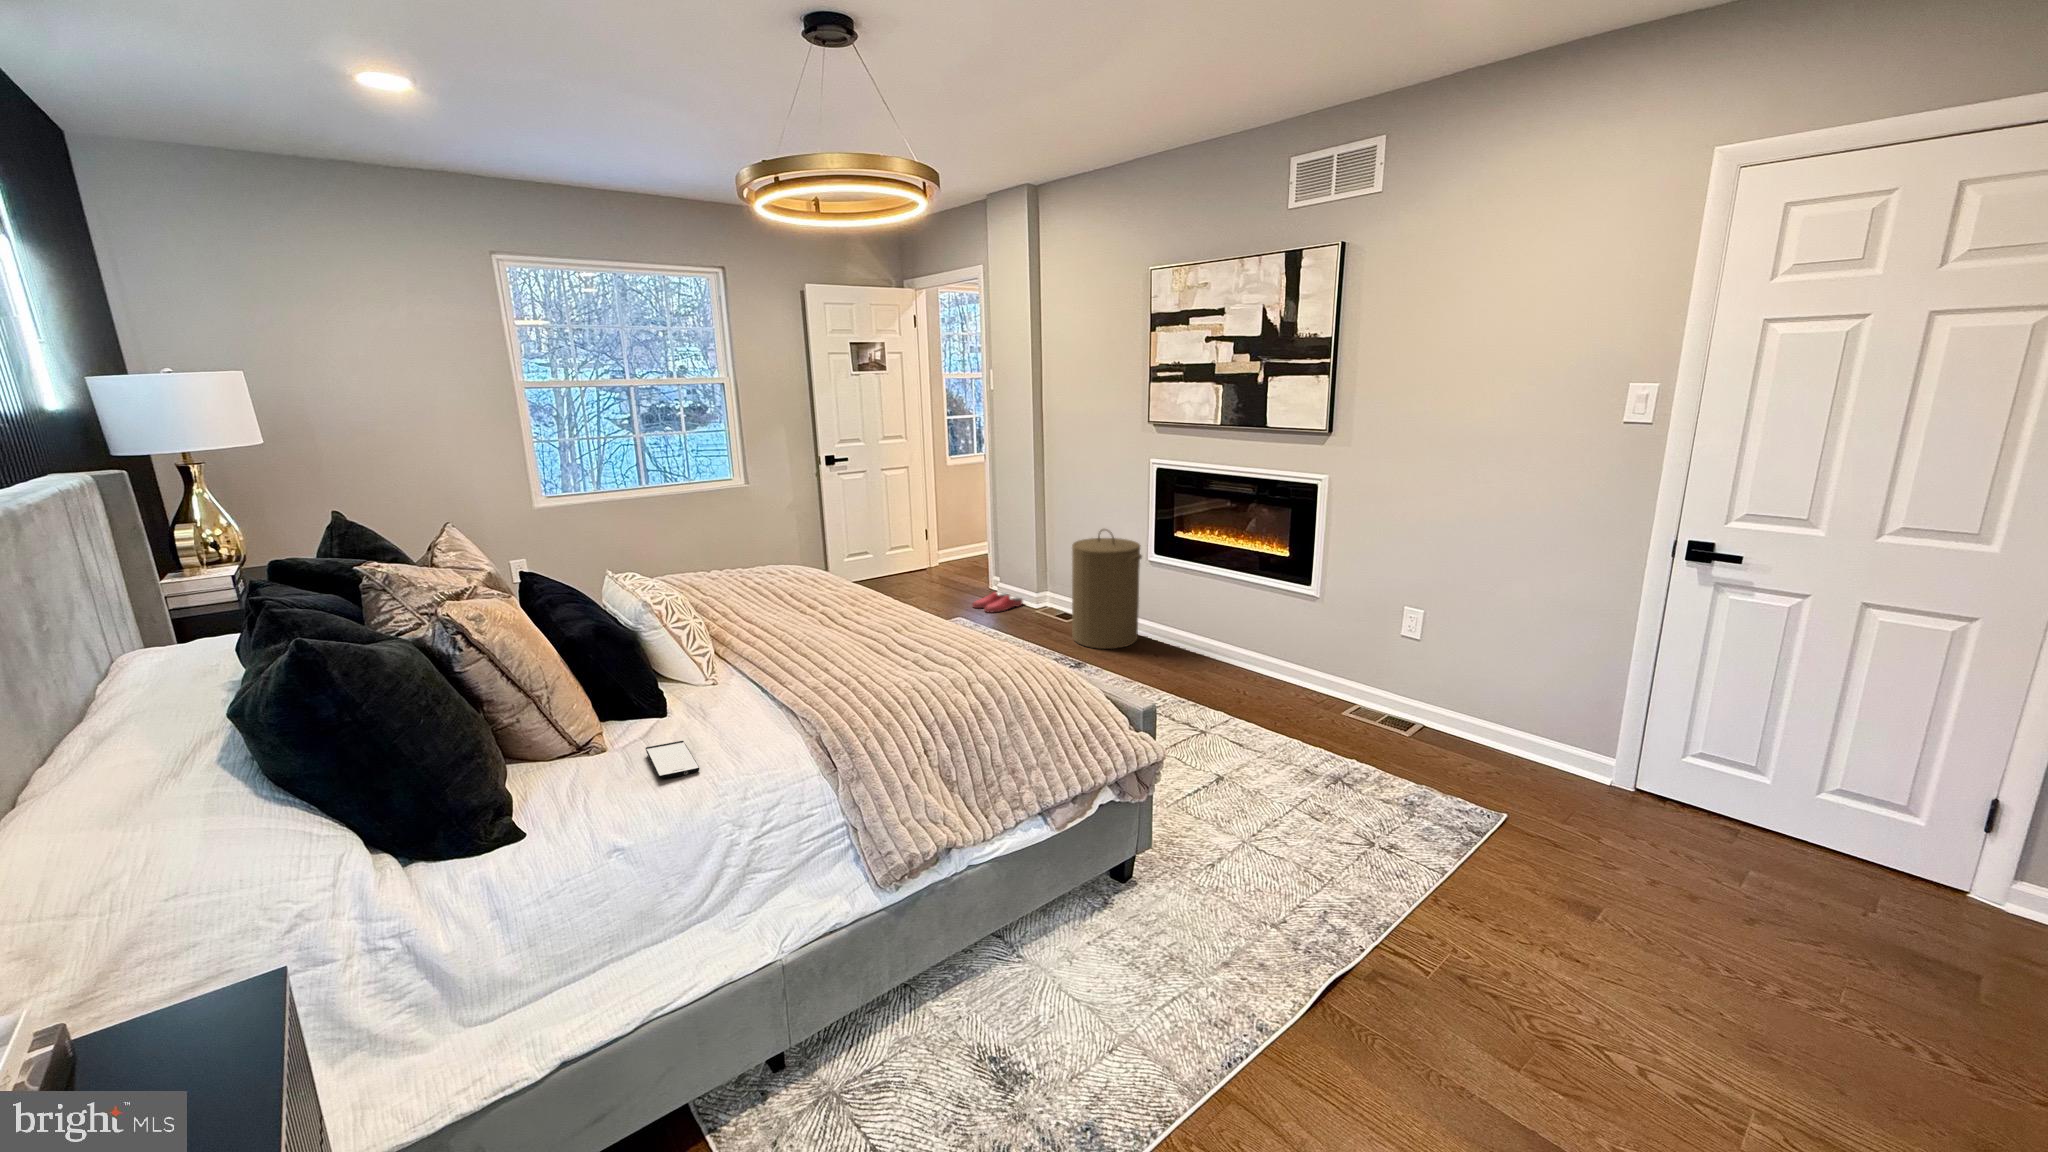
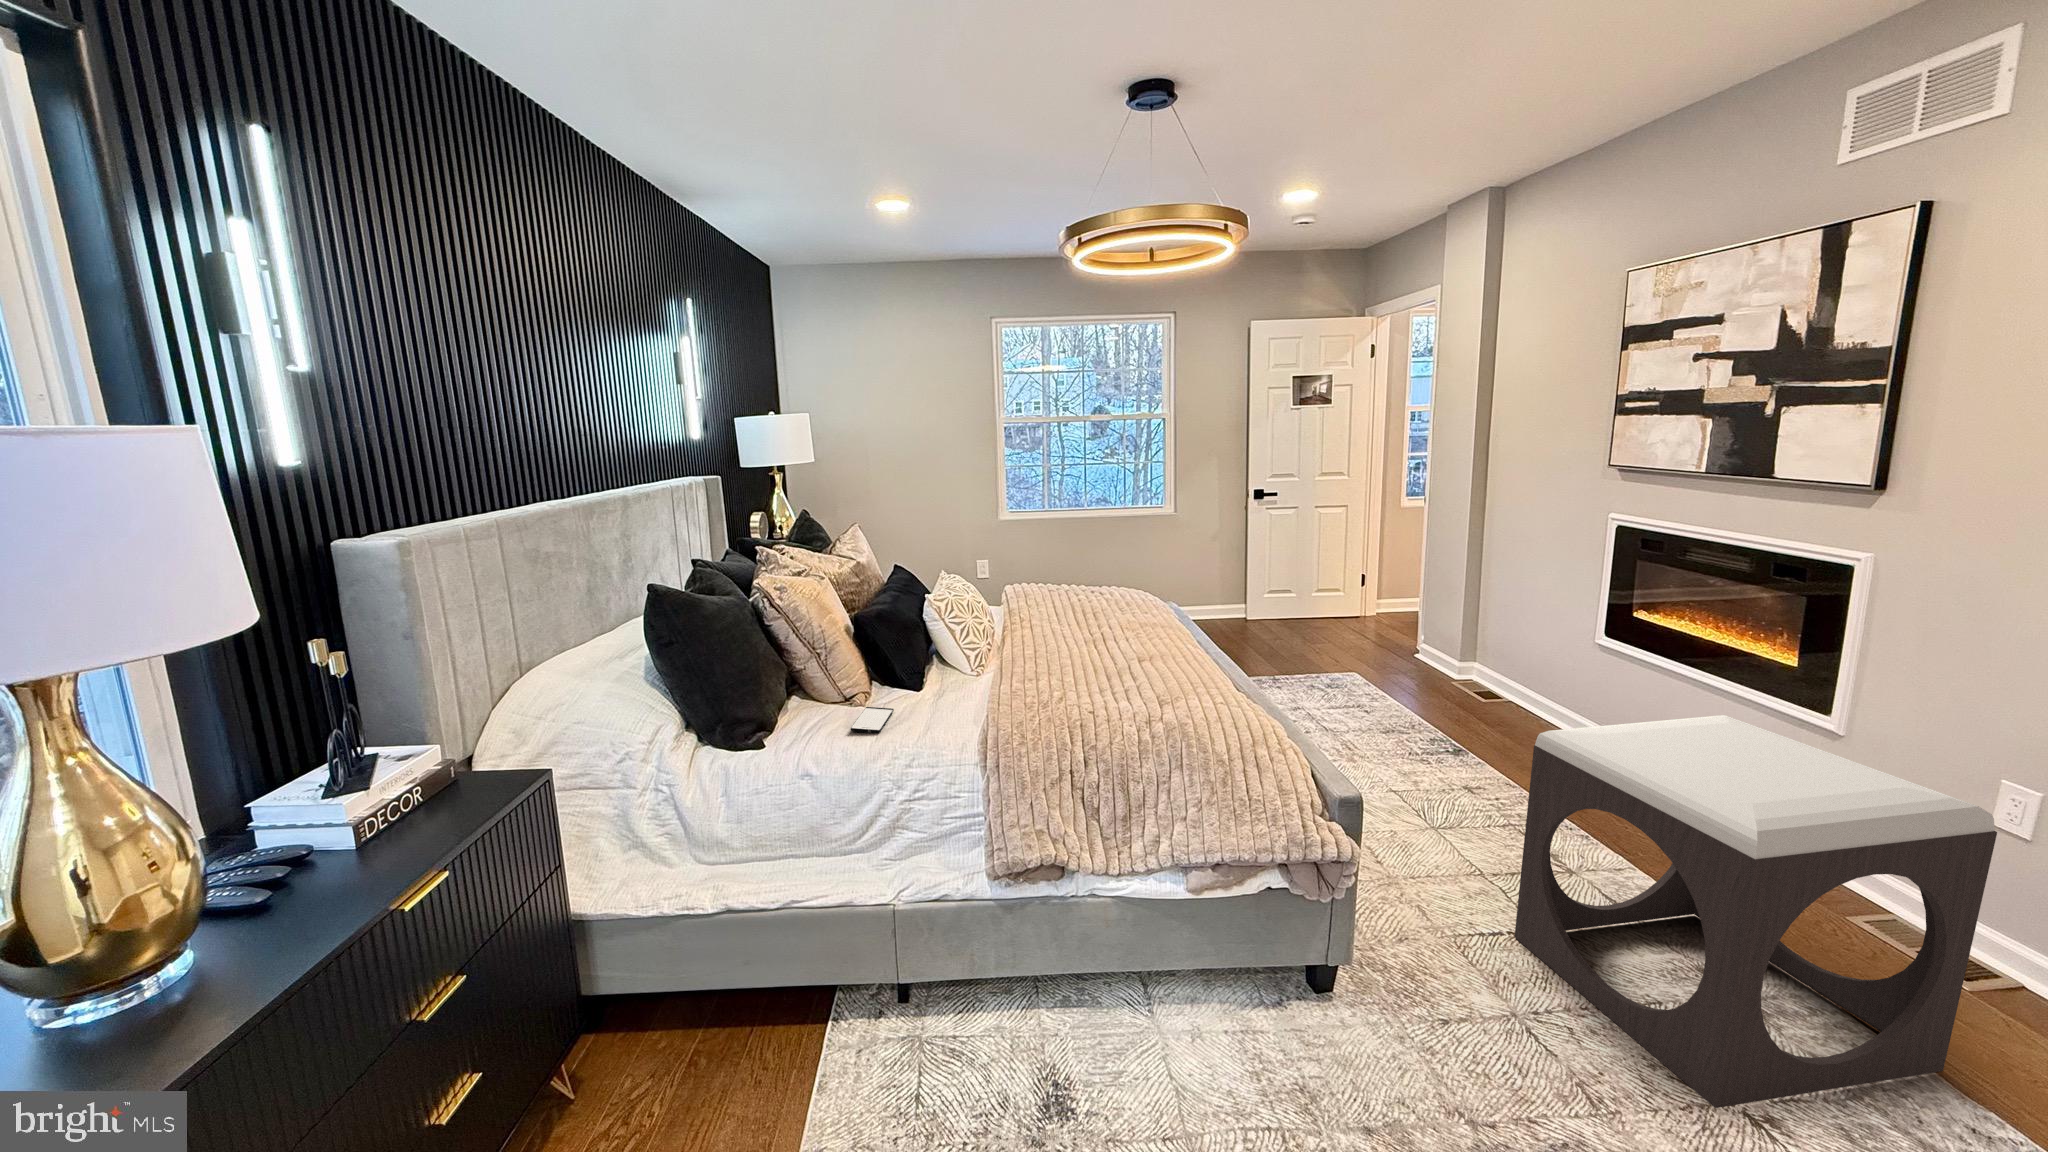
laundry hamper: present [1072,529,1142,649] -> none [1470,594,1578,745]
slippers: present [973,592,1023,612] -> none [1375,651,1439,674]
footstool: none [1208,594,1448,850] -> present [1515,715,1997,1108]

